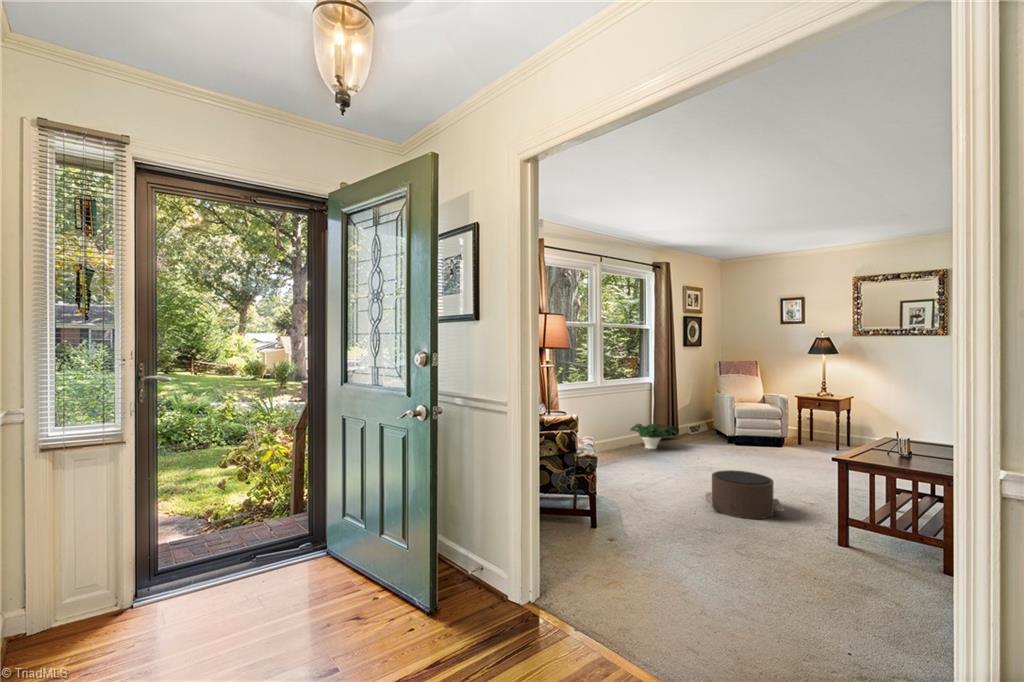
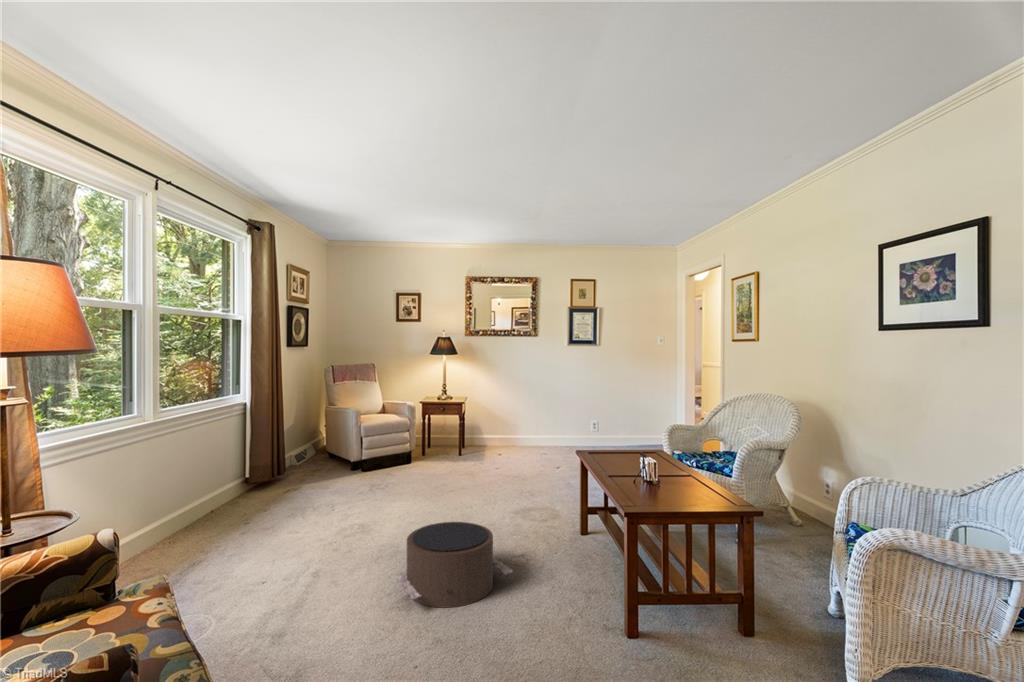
potted plant: present [631,423,679,449] -> none [212,461,296,504]

